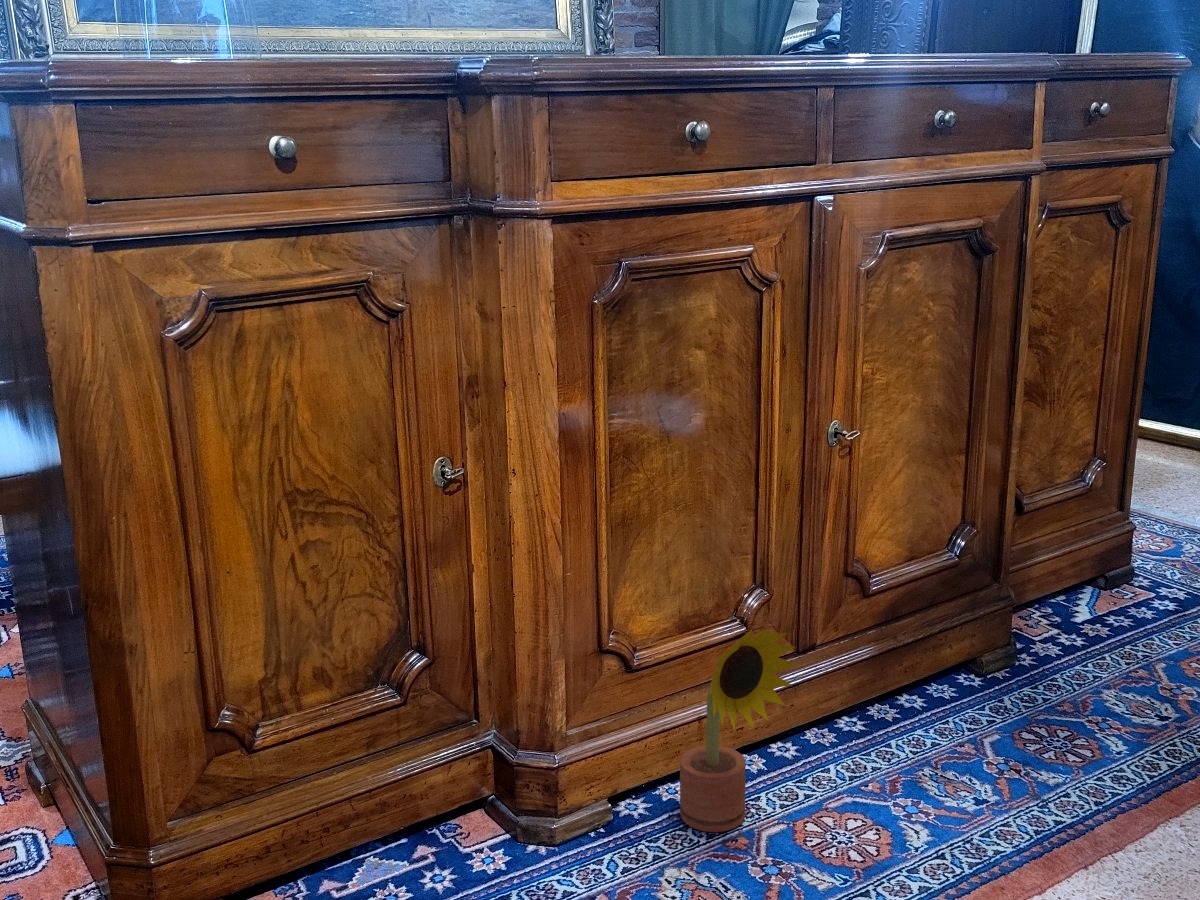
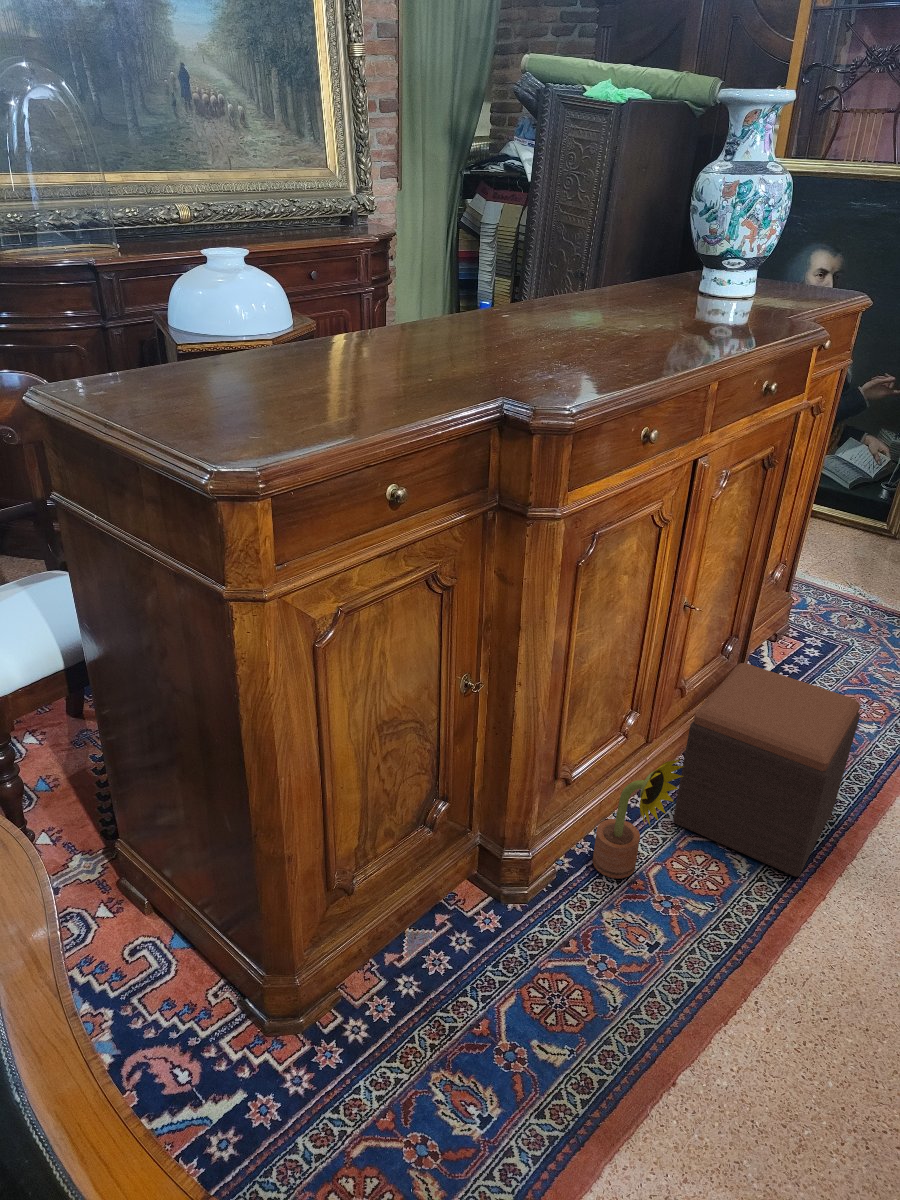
footstool: none [831,542,1121,856] -> present [673,663,860,877]

